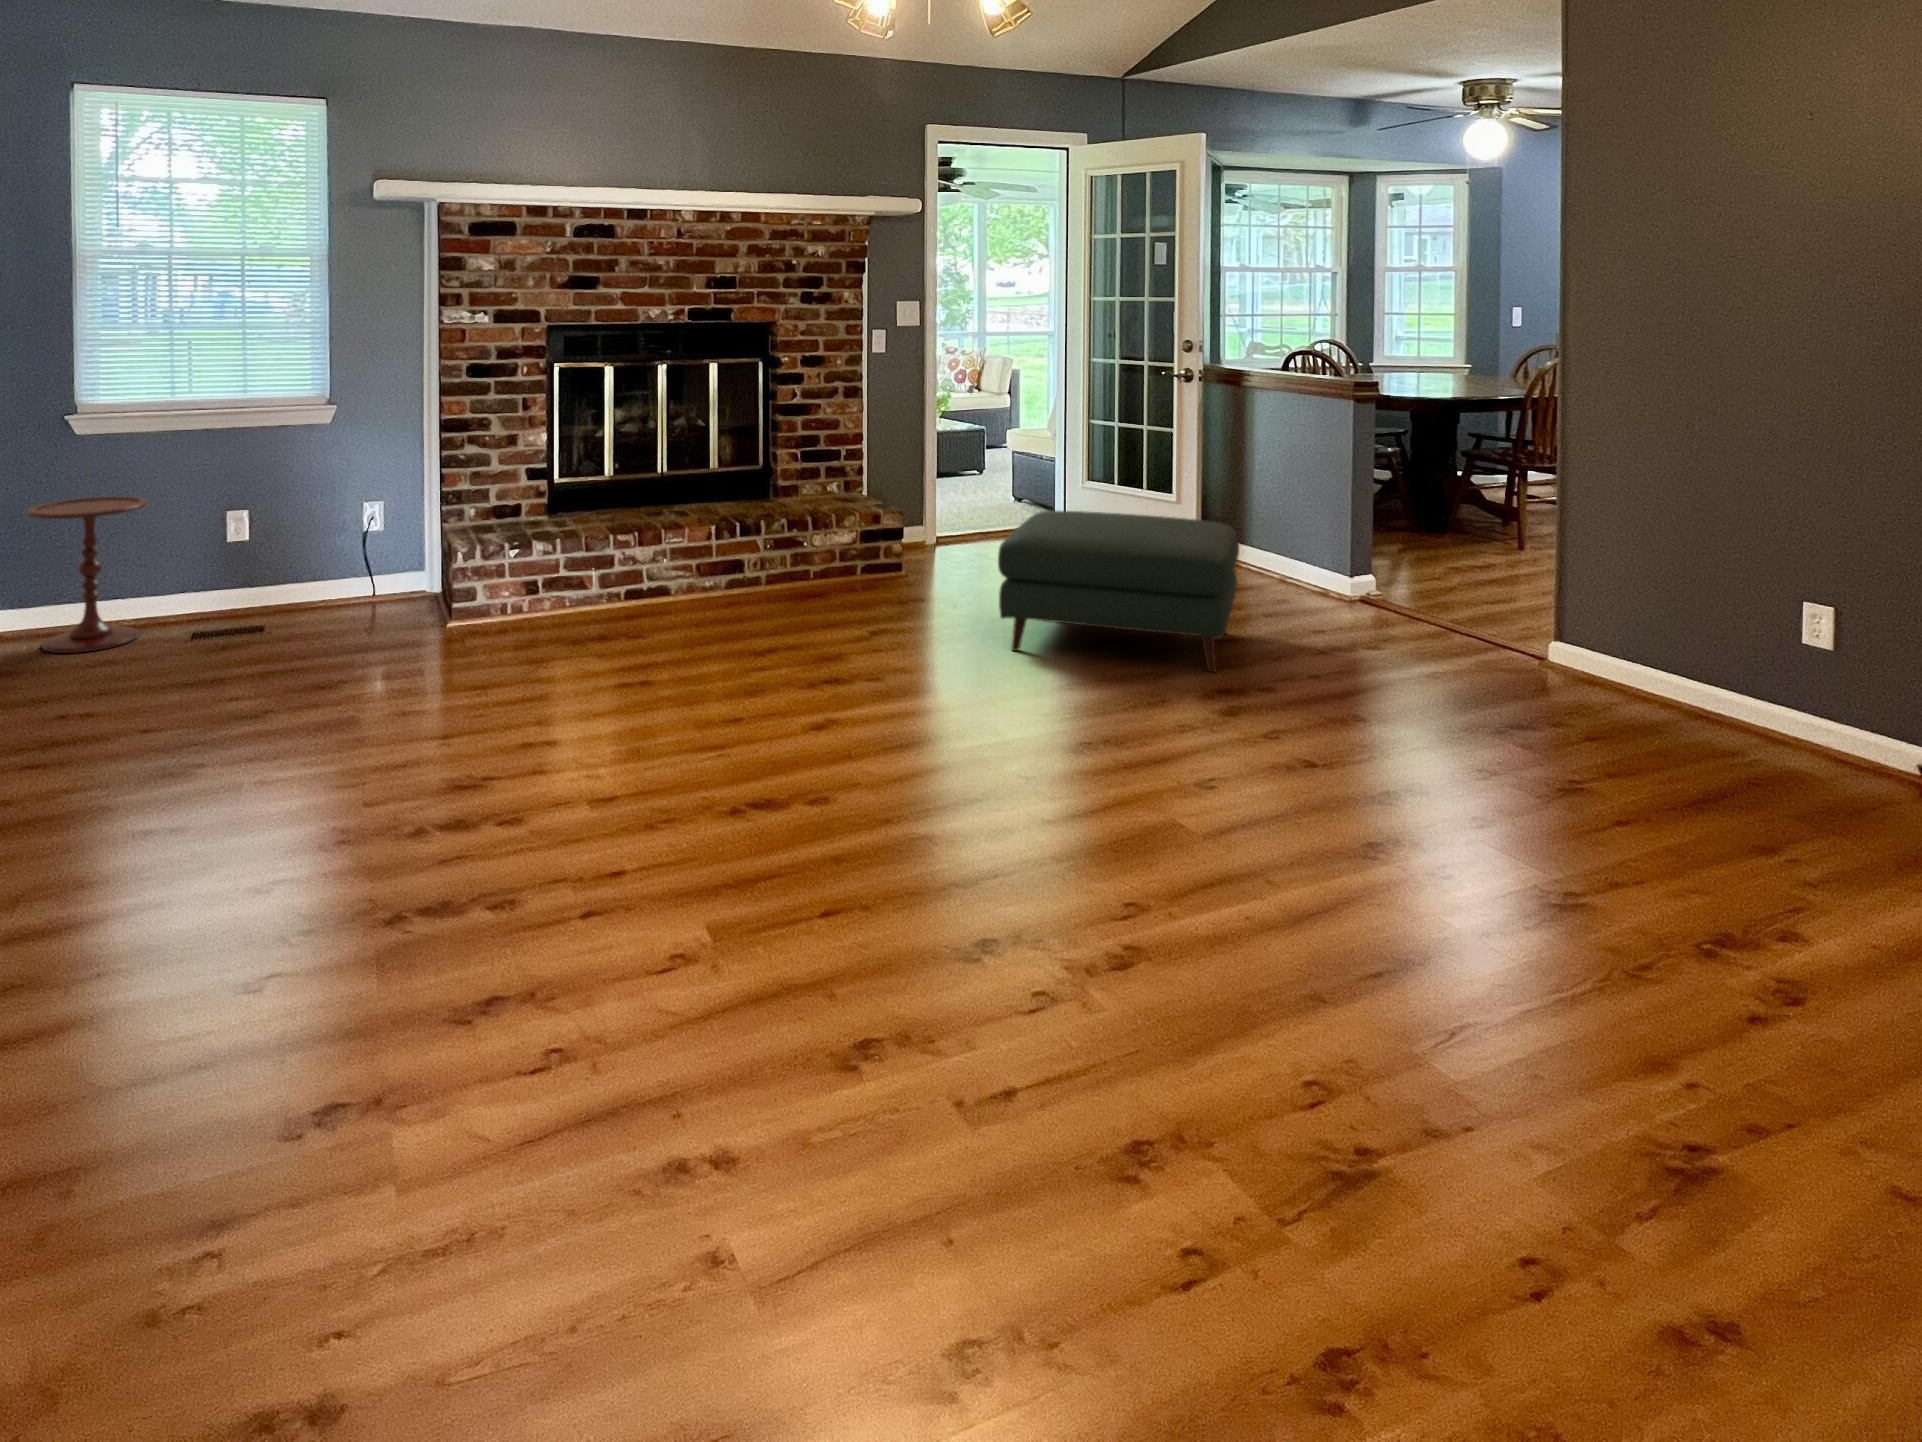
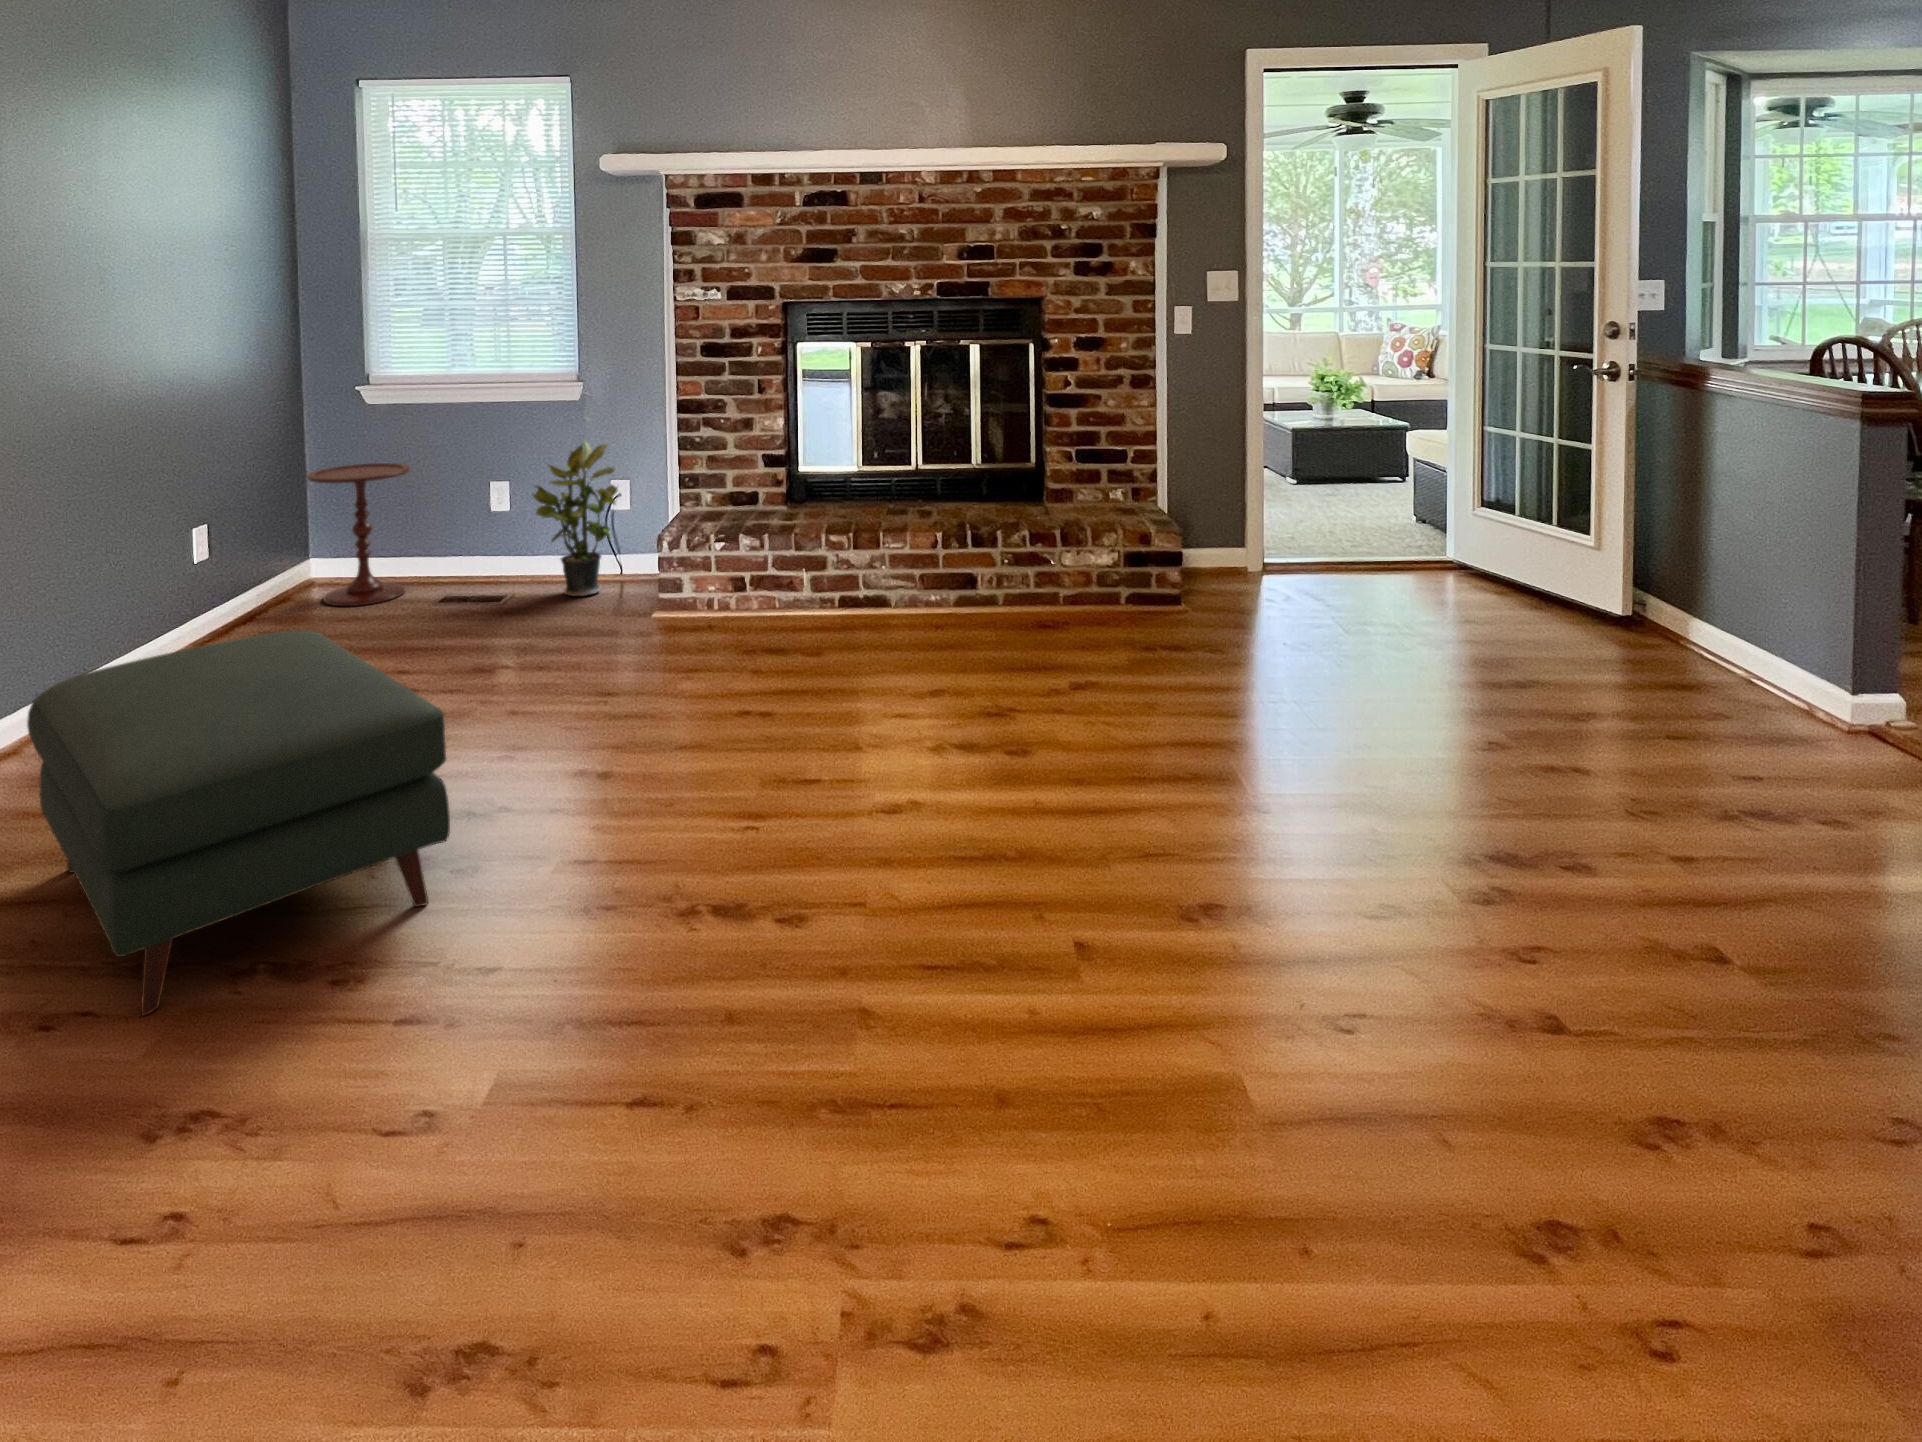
potted plant: none [299,461,390,618] -> present [532,441,618,597]
ottoman: present [998,511,1239,672] -> present [27,630,450,1016]

